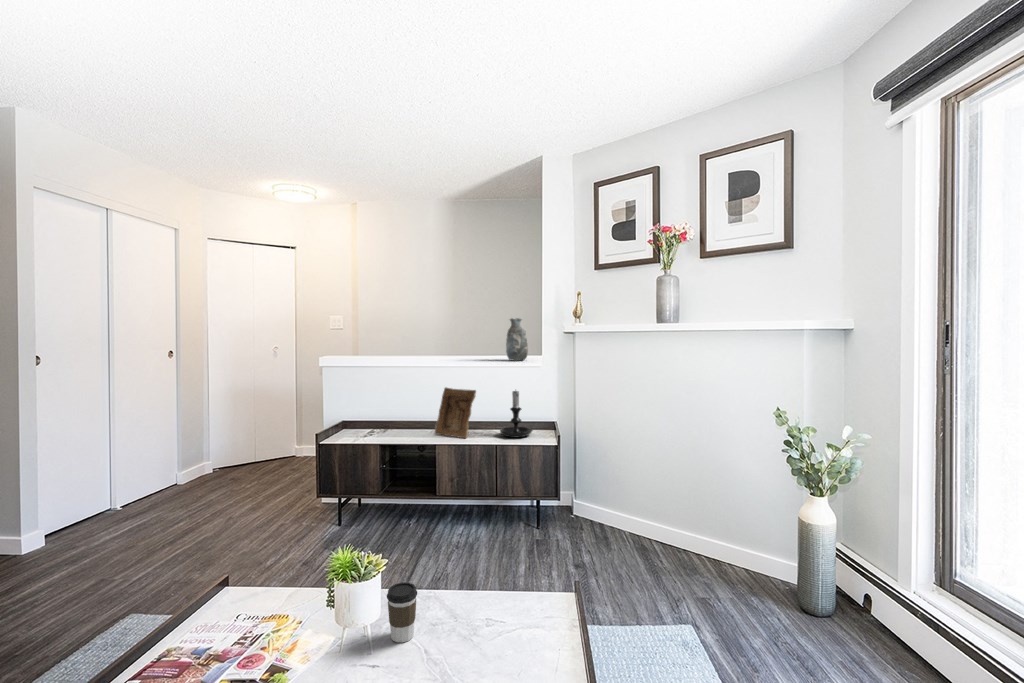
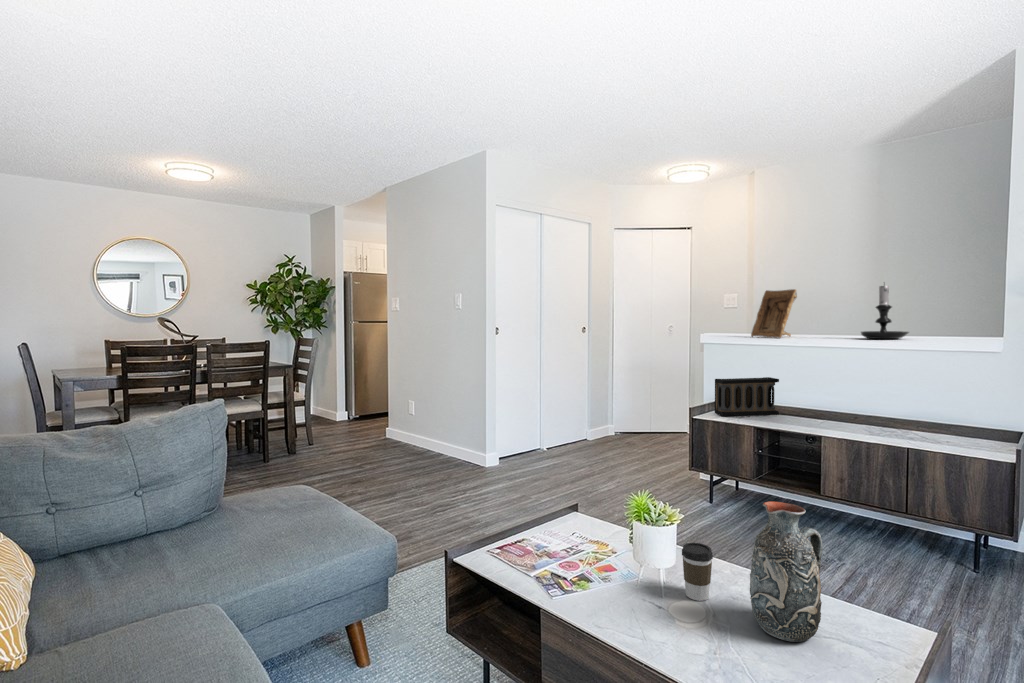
decorative vase: present [506,318,528,360] -> present [750,501,822,642]
picture frame: present [435,387,476,438] -> present [751,289,797,338]
candle holder: present [500,391,533,438] -> present [861,285,909,339]
speaker: none [341,397,396,438] -> present [715,377,779,416]

